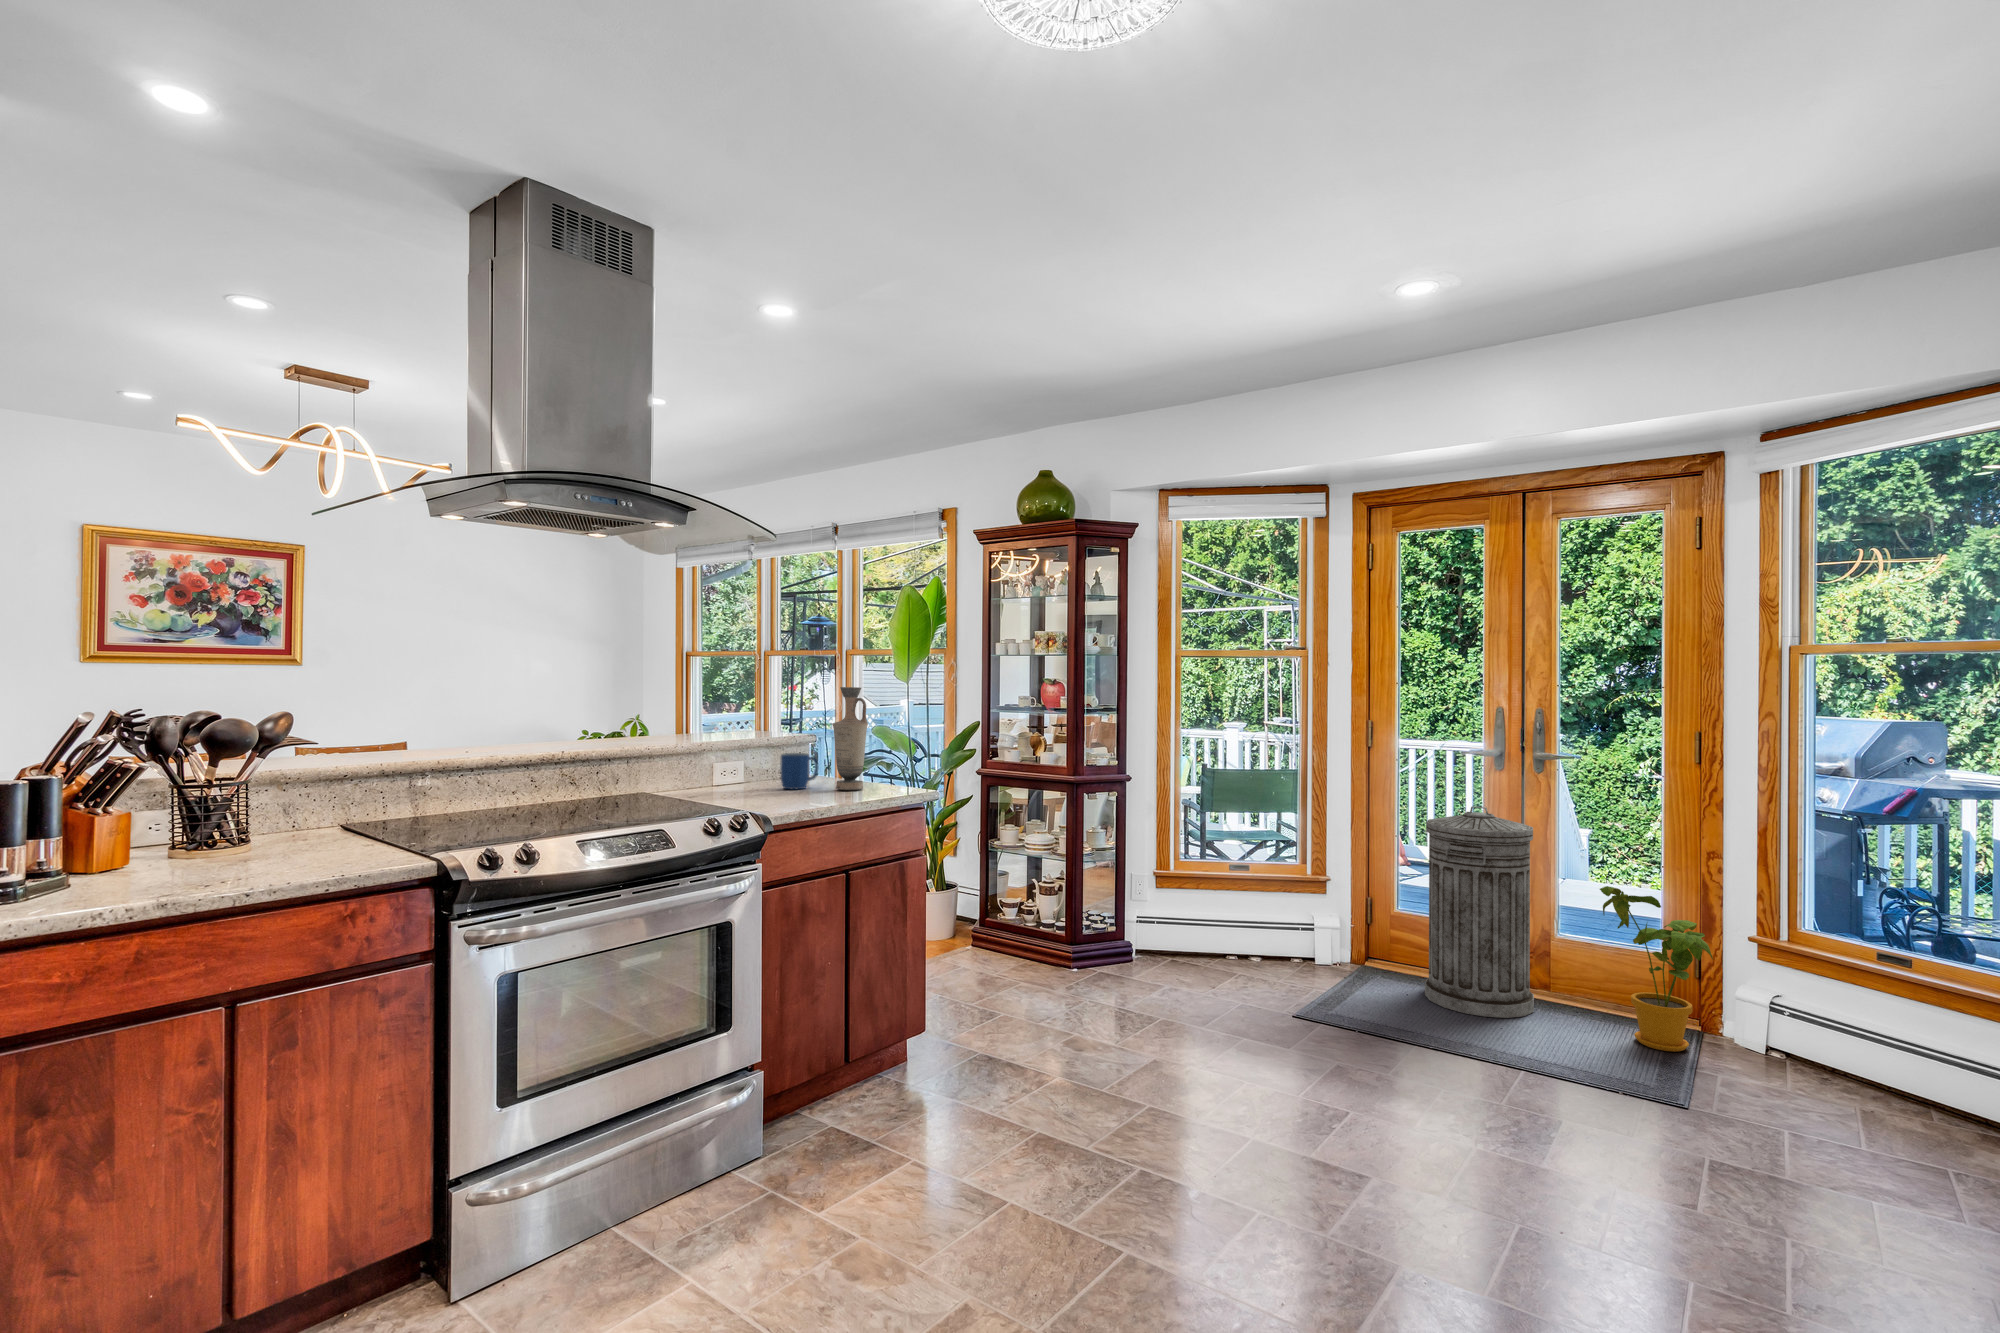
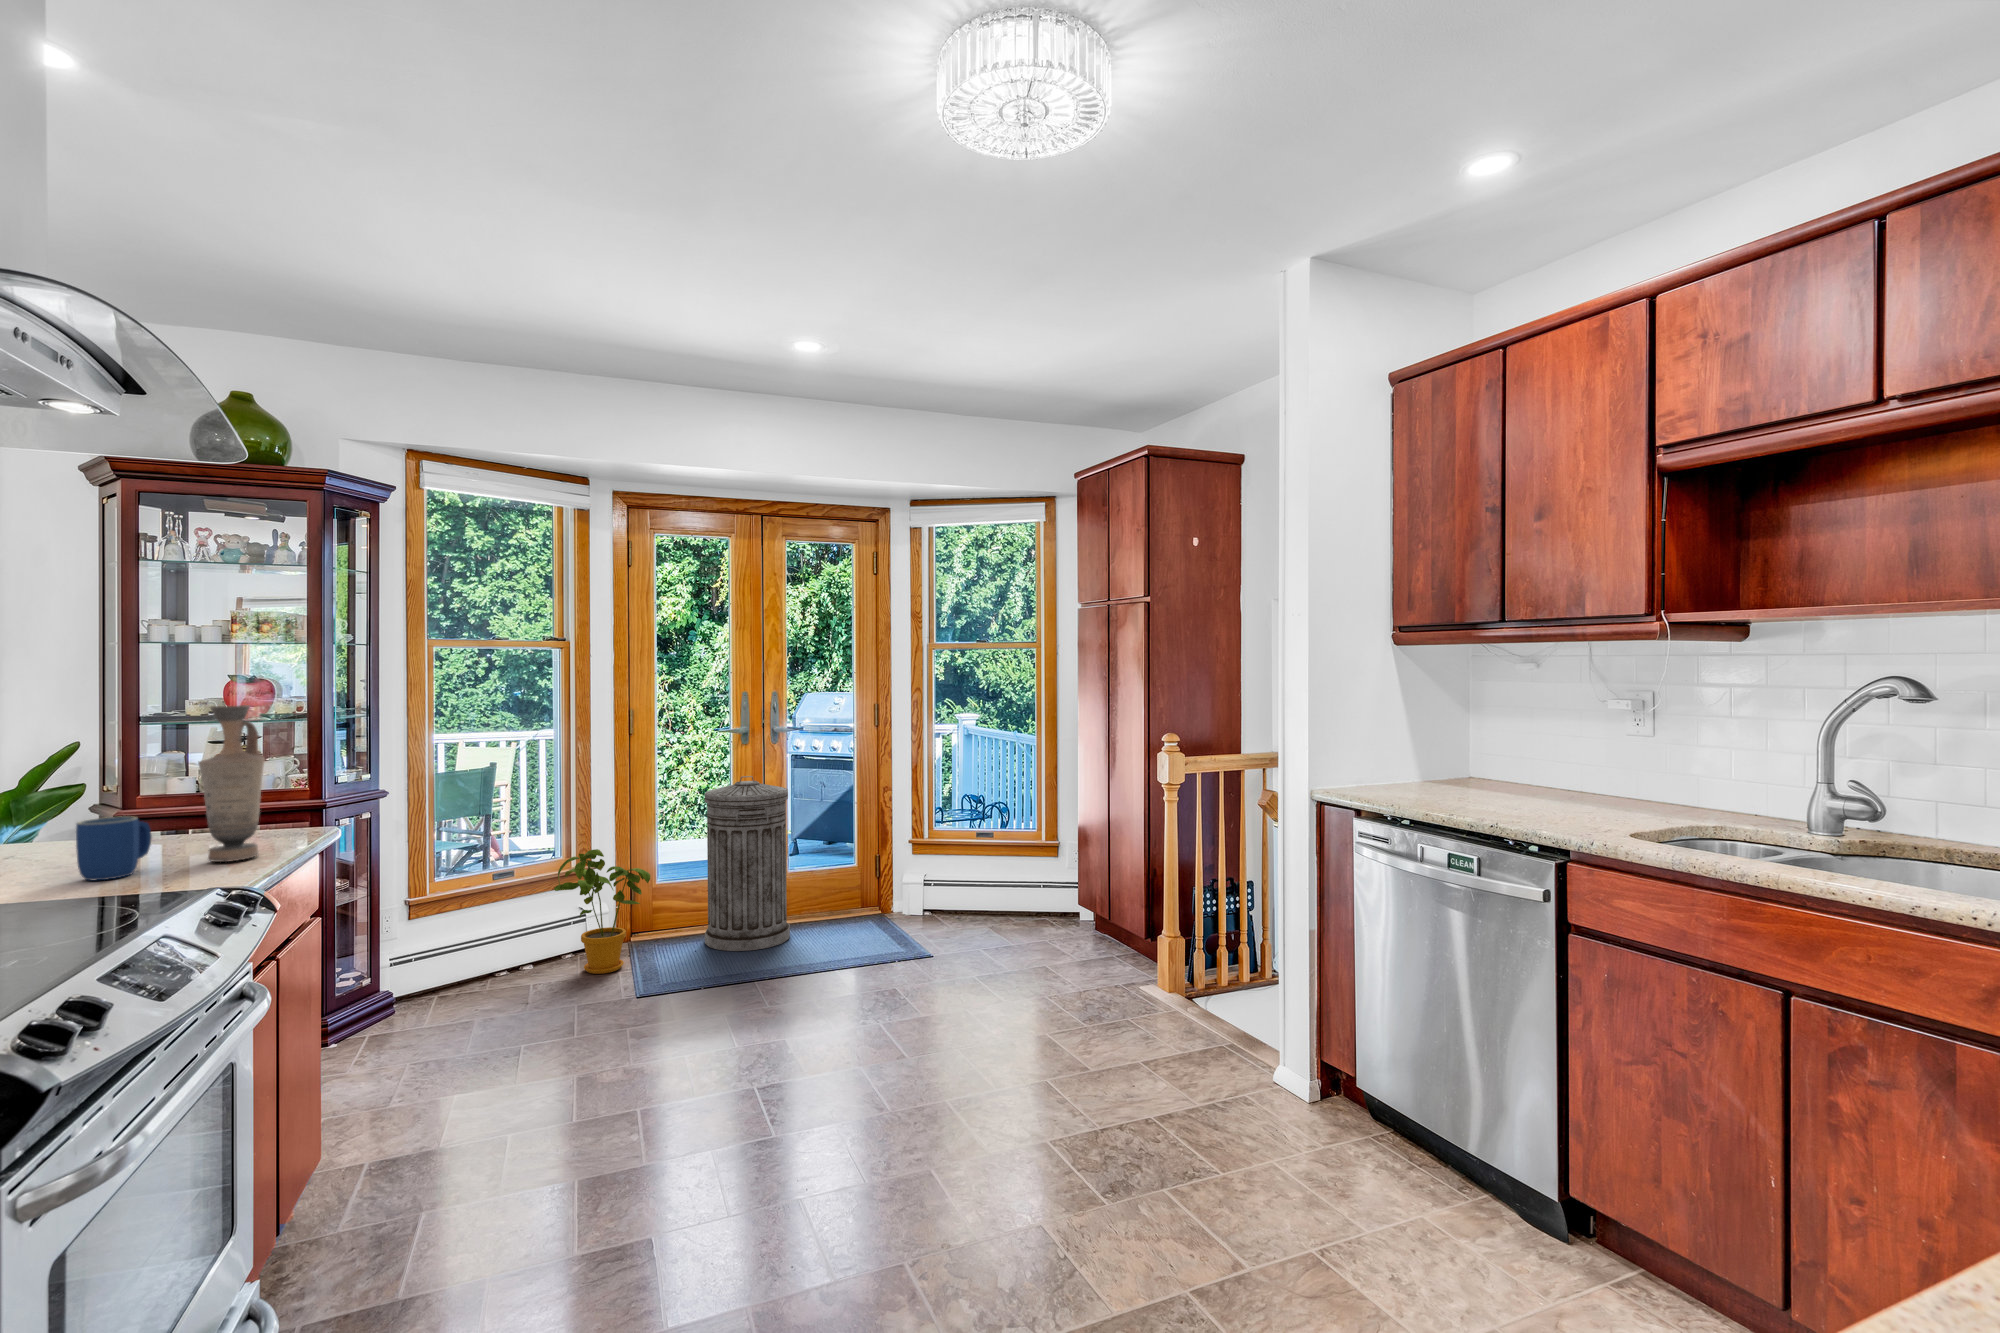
house plant: present [1600,886,1713,1052] -> present [554,849,650,974]

